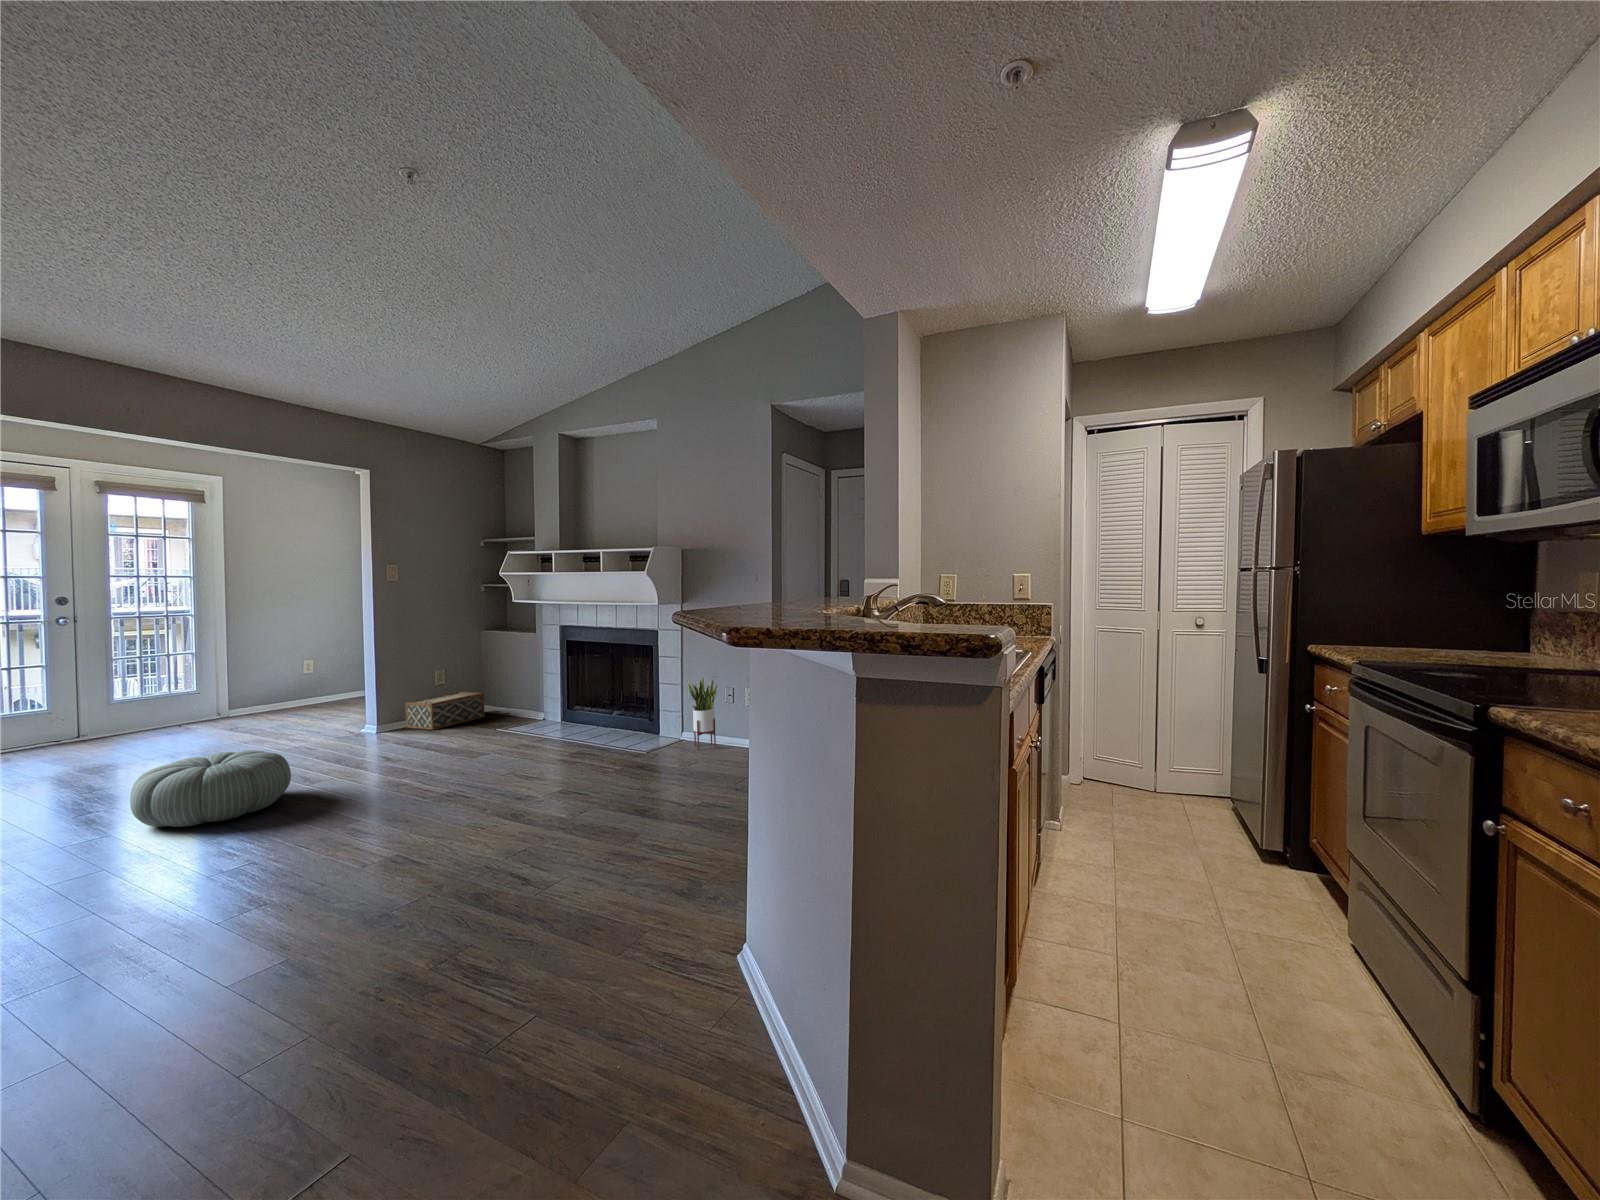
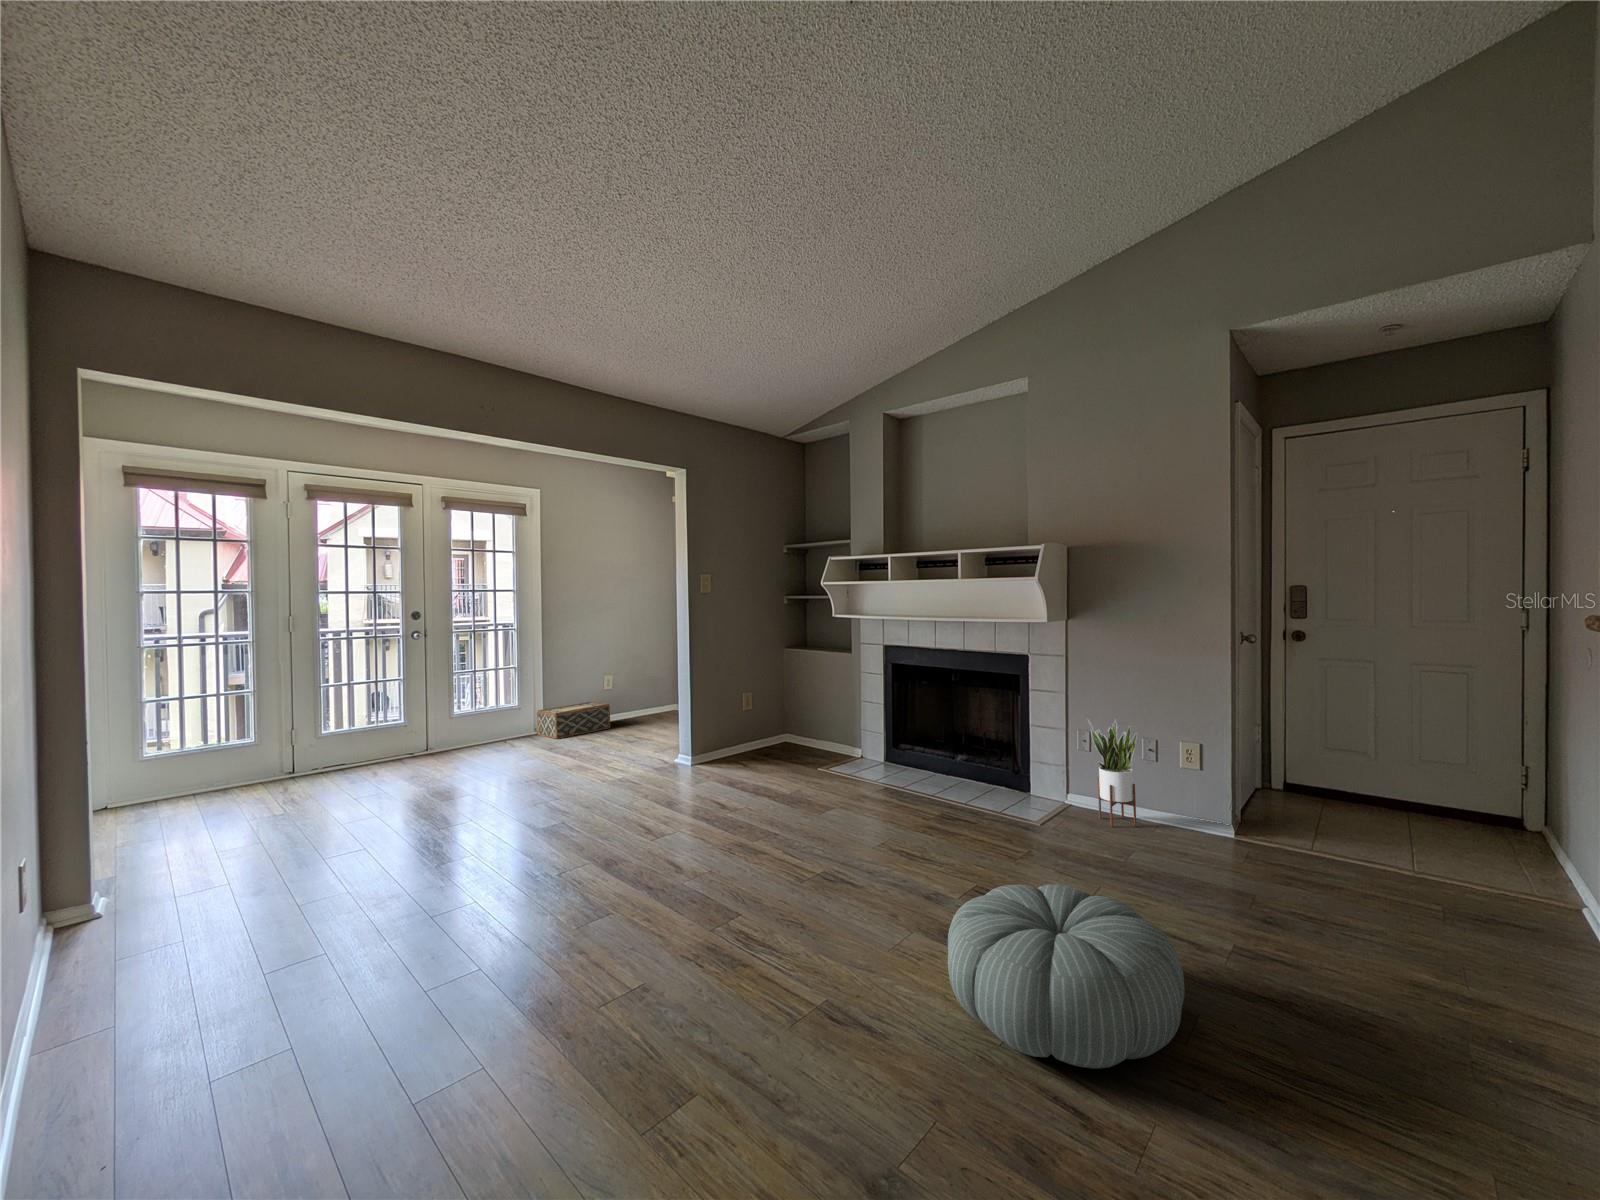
woven basket: present [405,692,485,730] -> present [537,702,610,739]
pouf: present [130,750,291,827] -> present [948,884,1185,1068]

